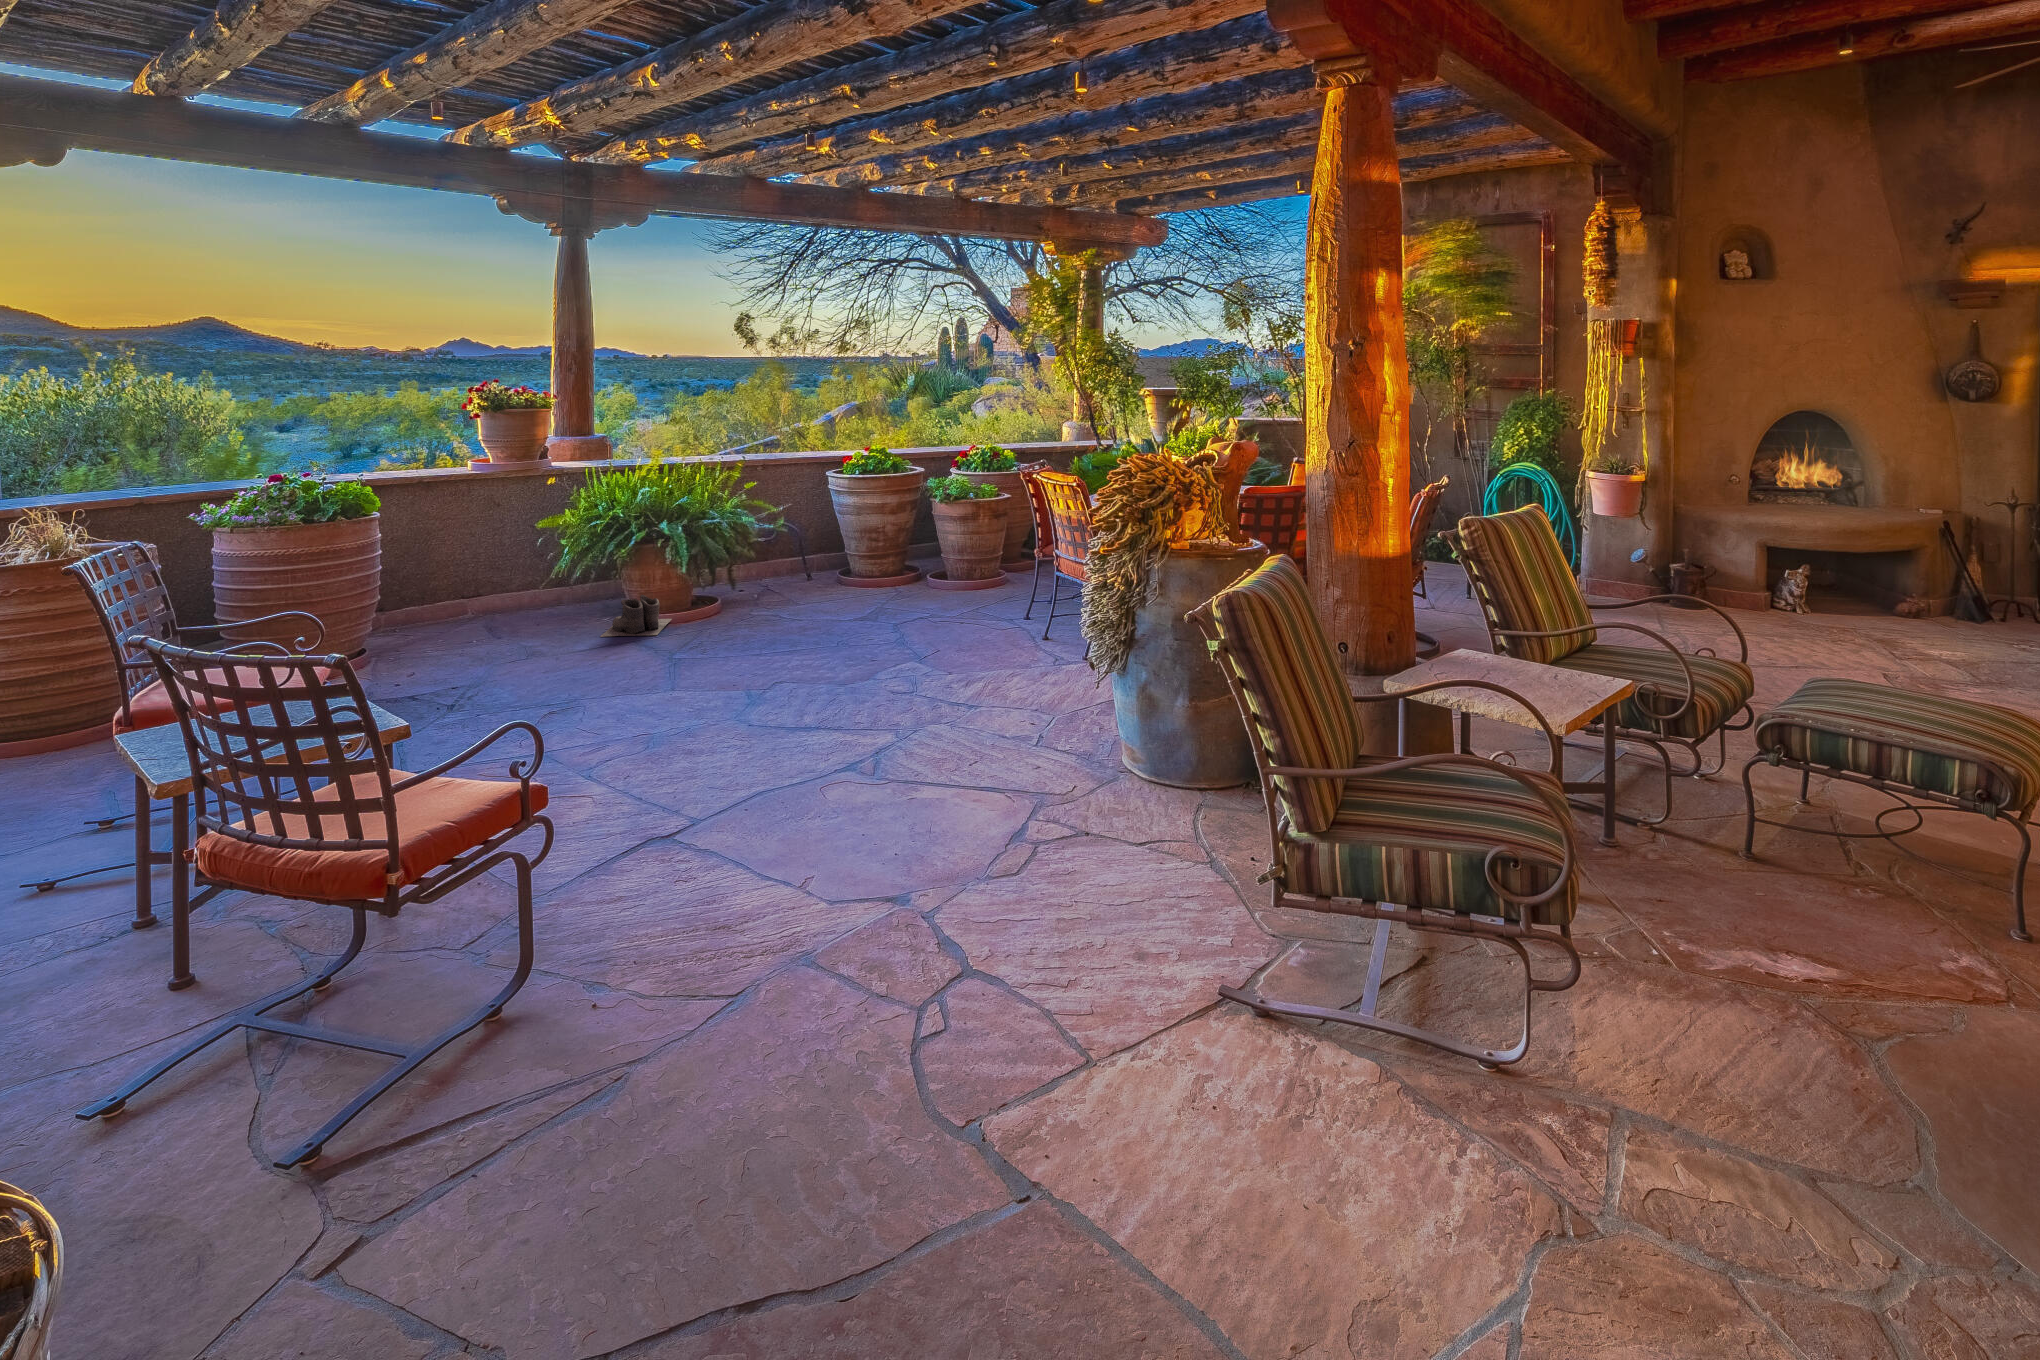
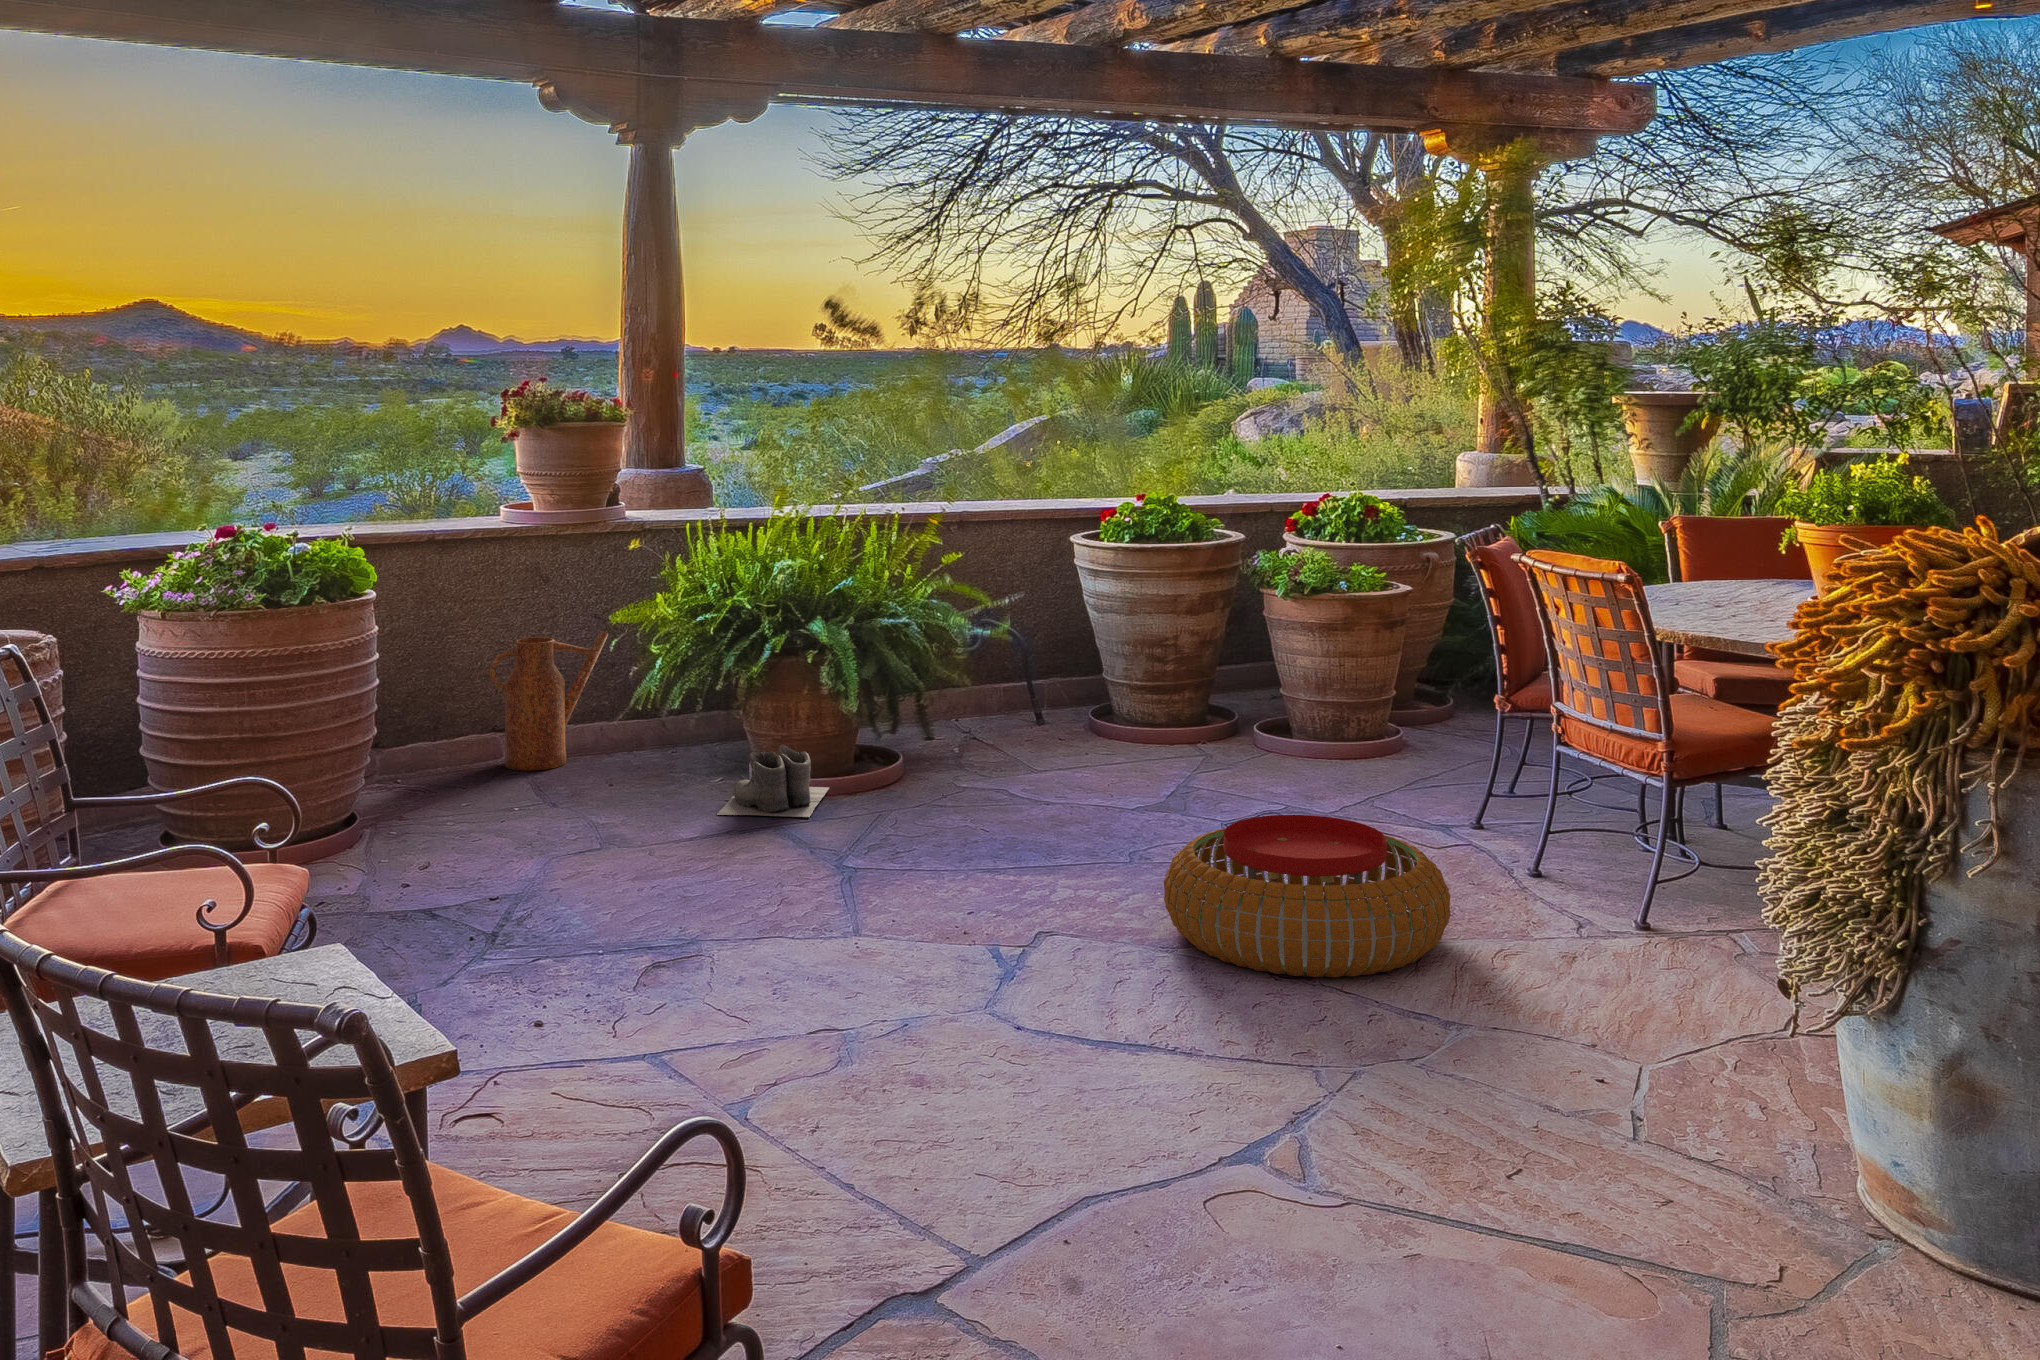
watering can: none [457,533,537,619] -> present [490,631,608,771]
pouf: none [847,616,996,697] -> present [1164,815,1451,977]

